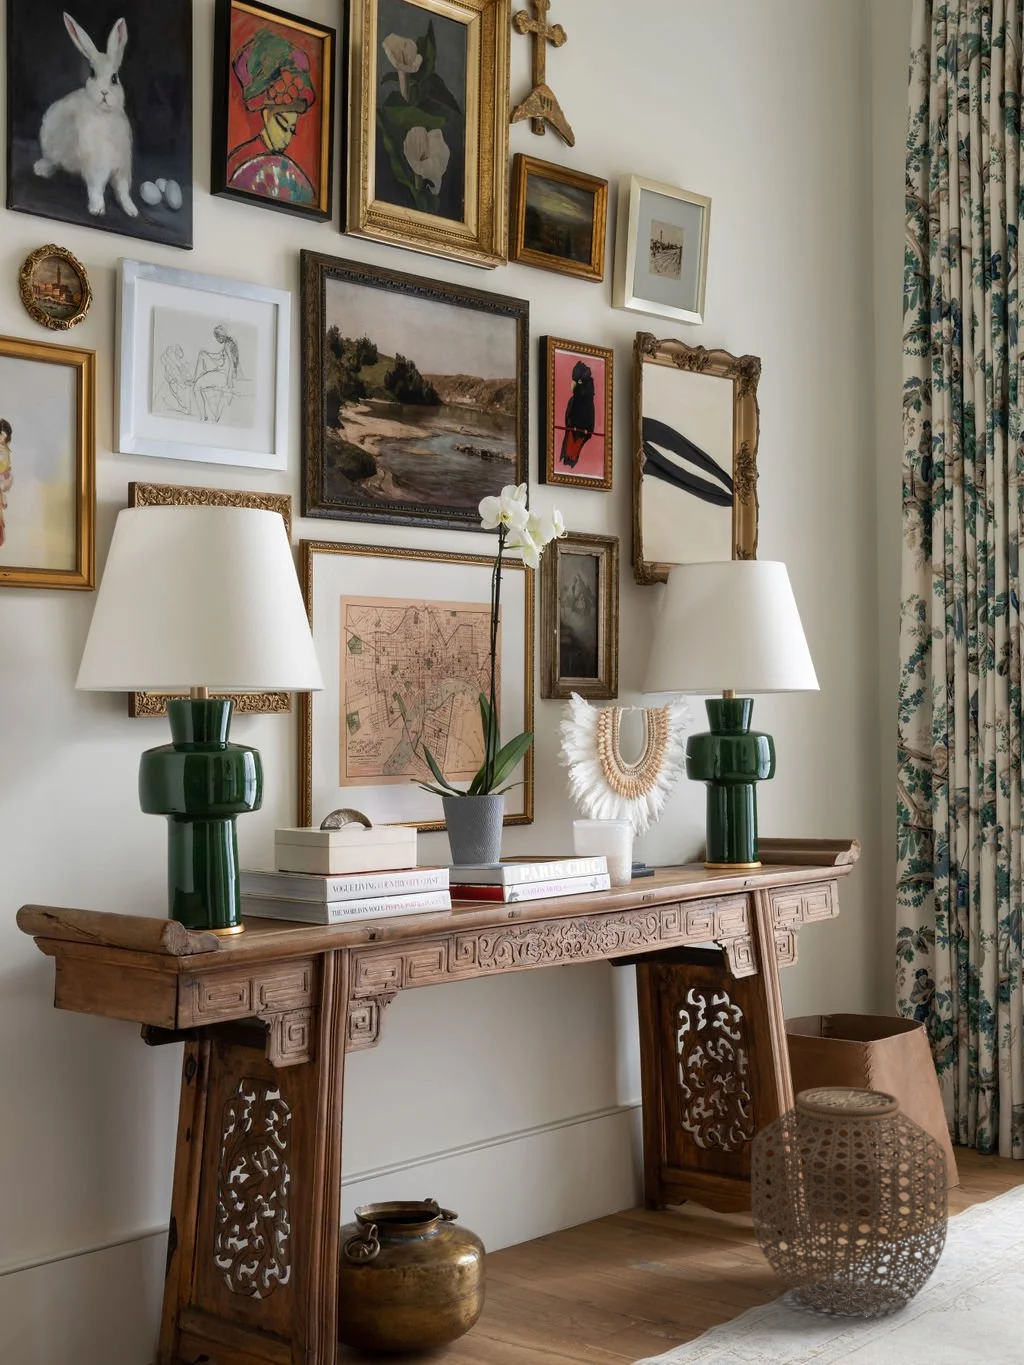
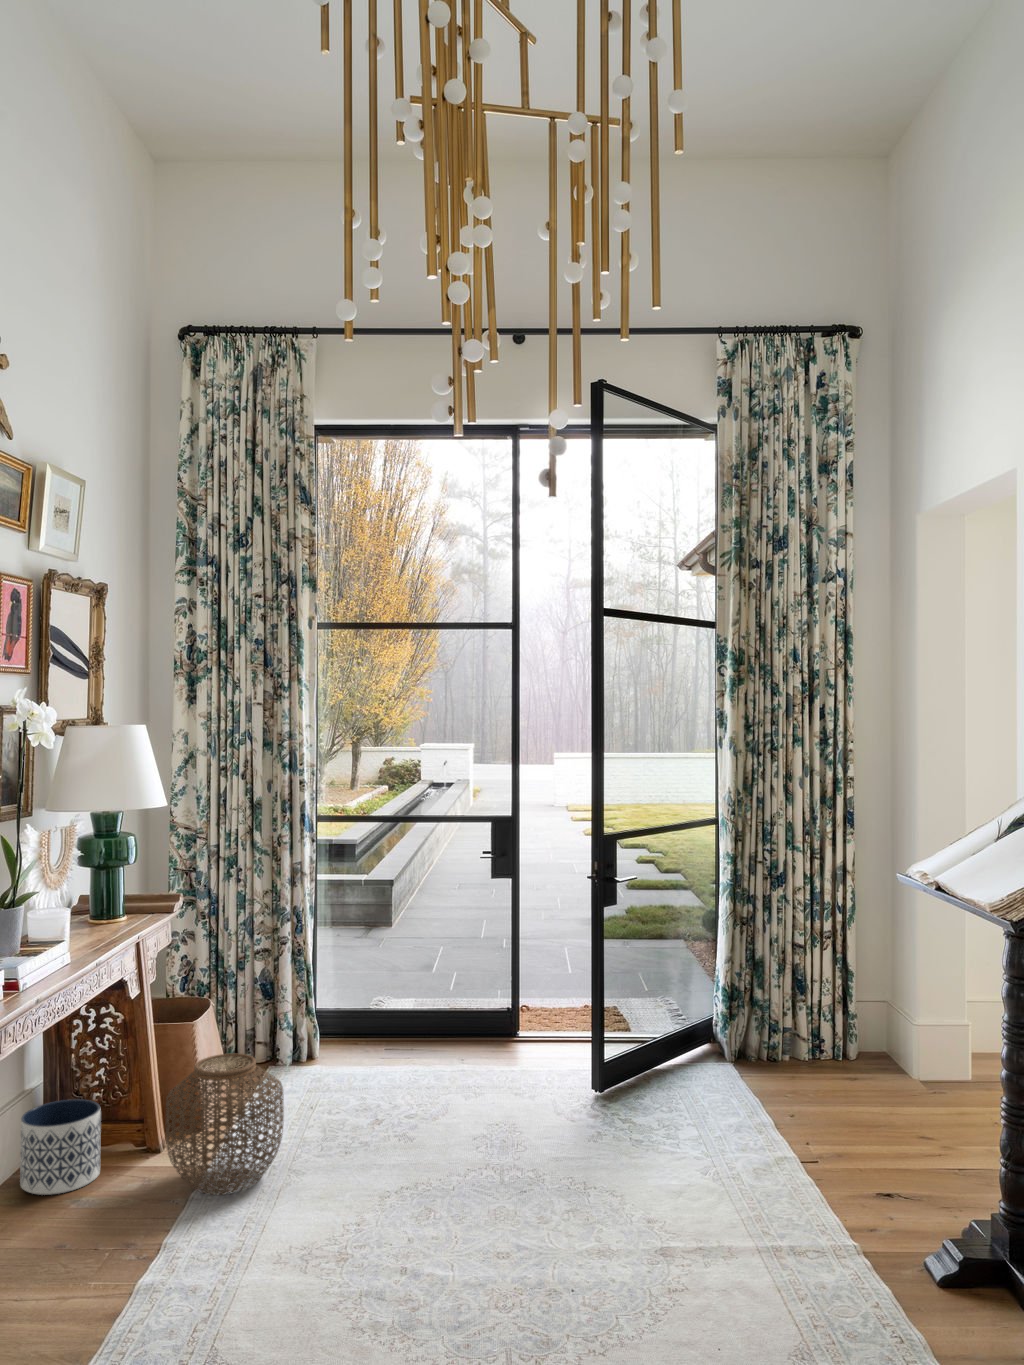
planter: none [585,1124,696,1254] -> present [20,1099,101,1195]

